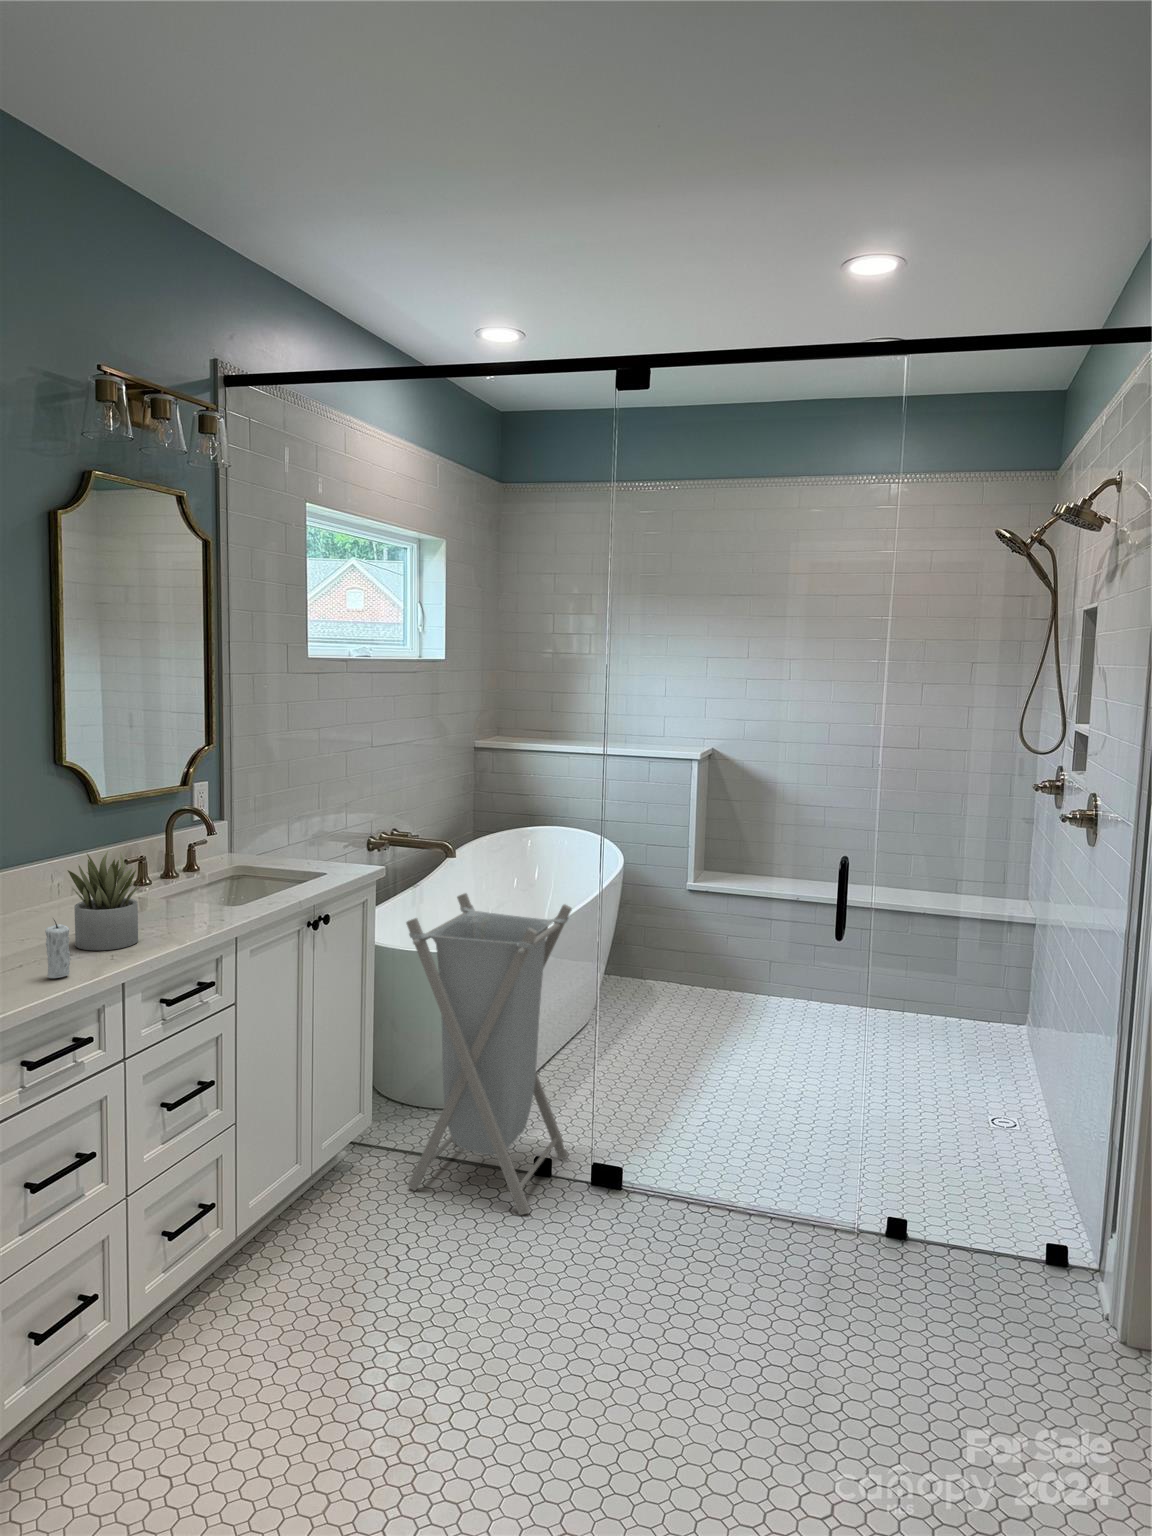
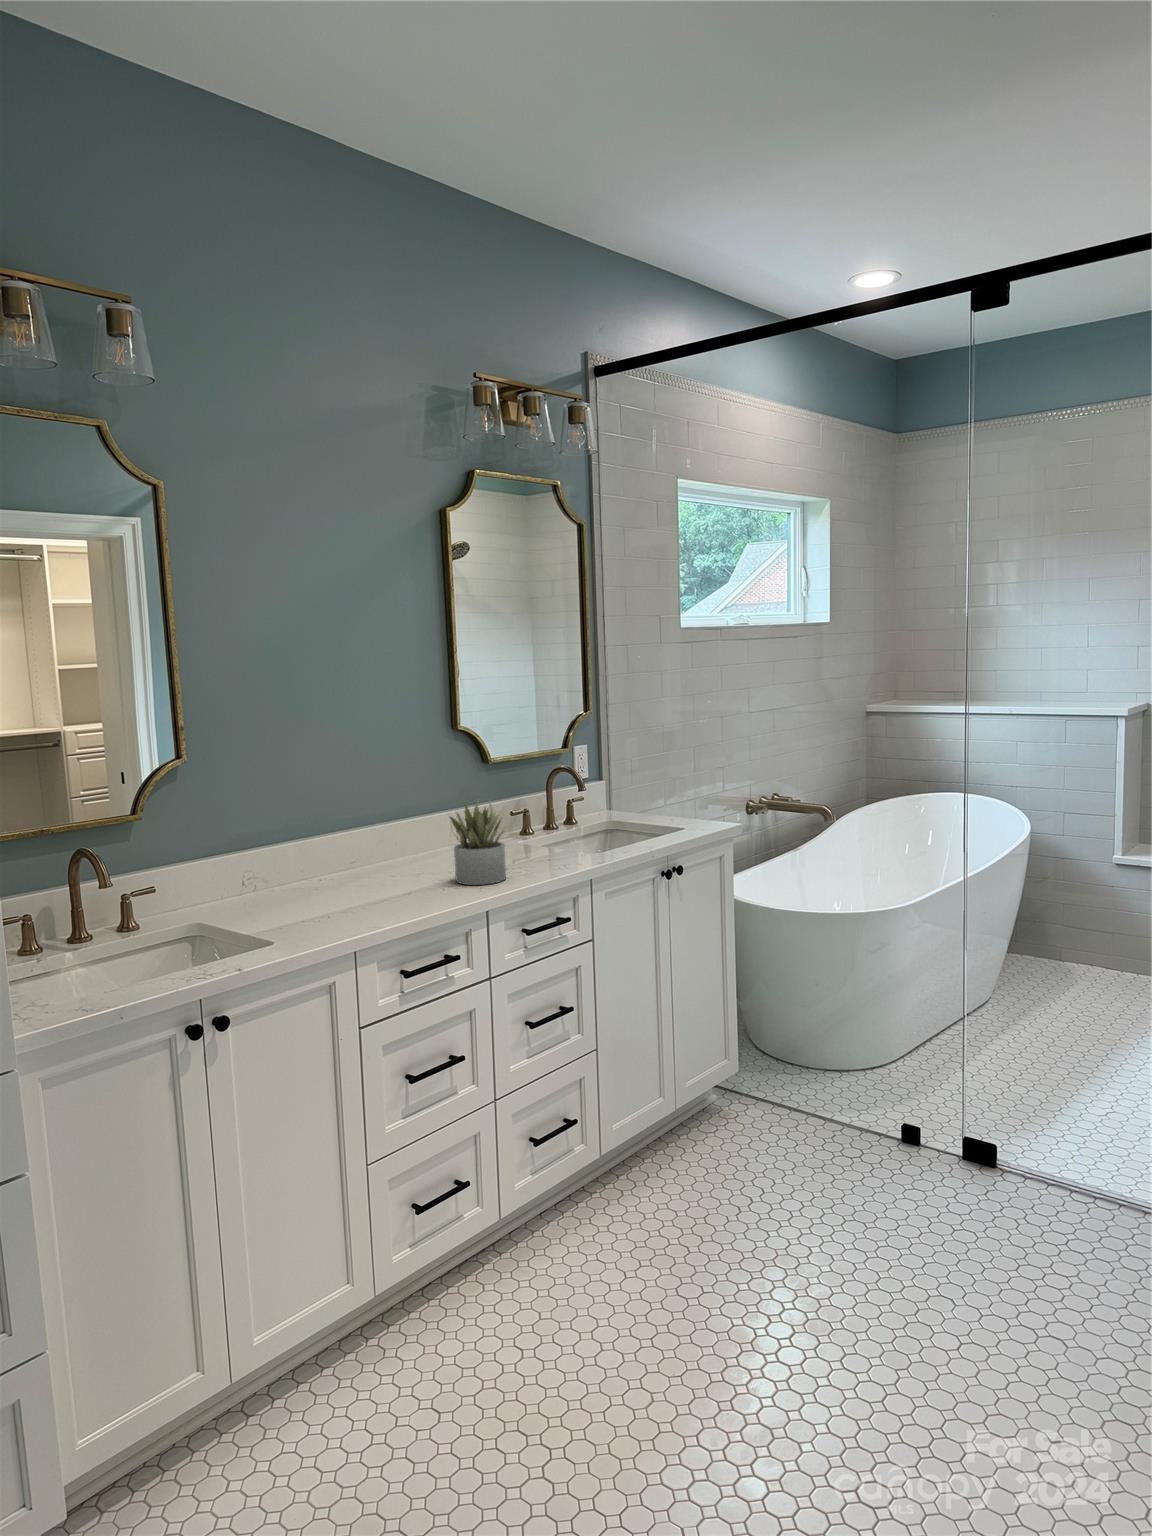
laundry hamper: present [406,893,572,1215] -> none [761,852,943,1179]
candle: present [45,920,71,978] -> none [423,851,443,904]

